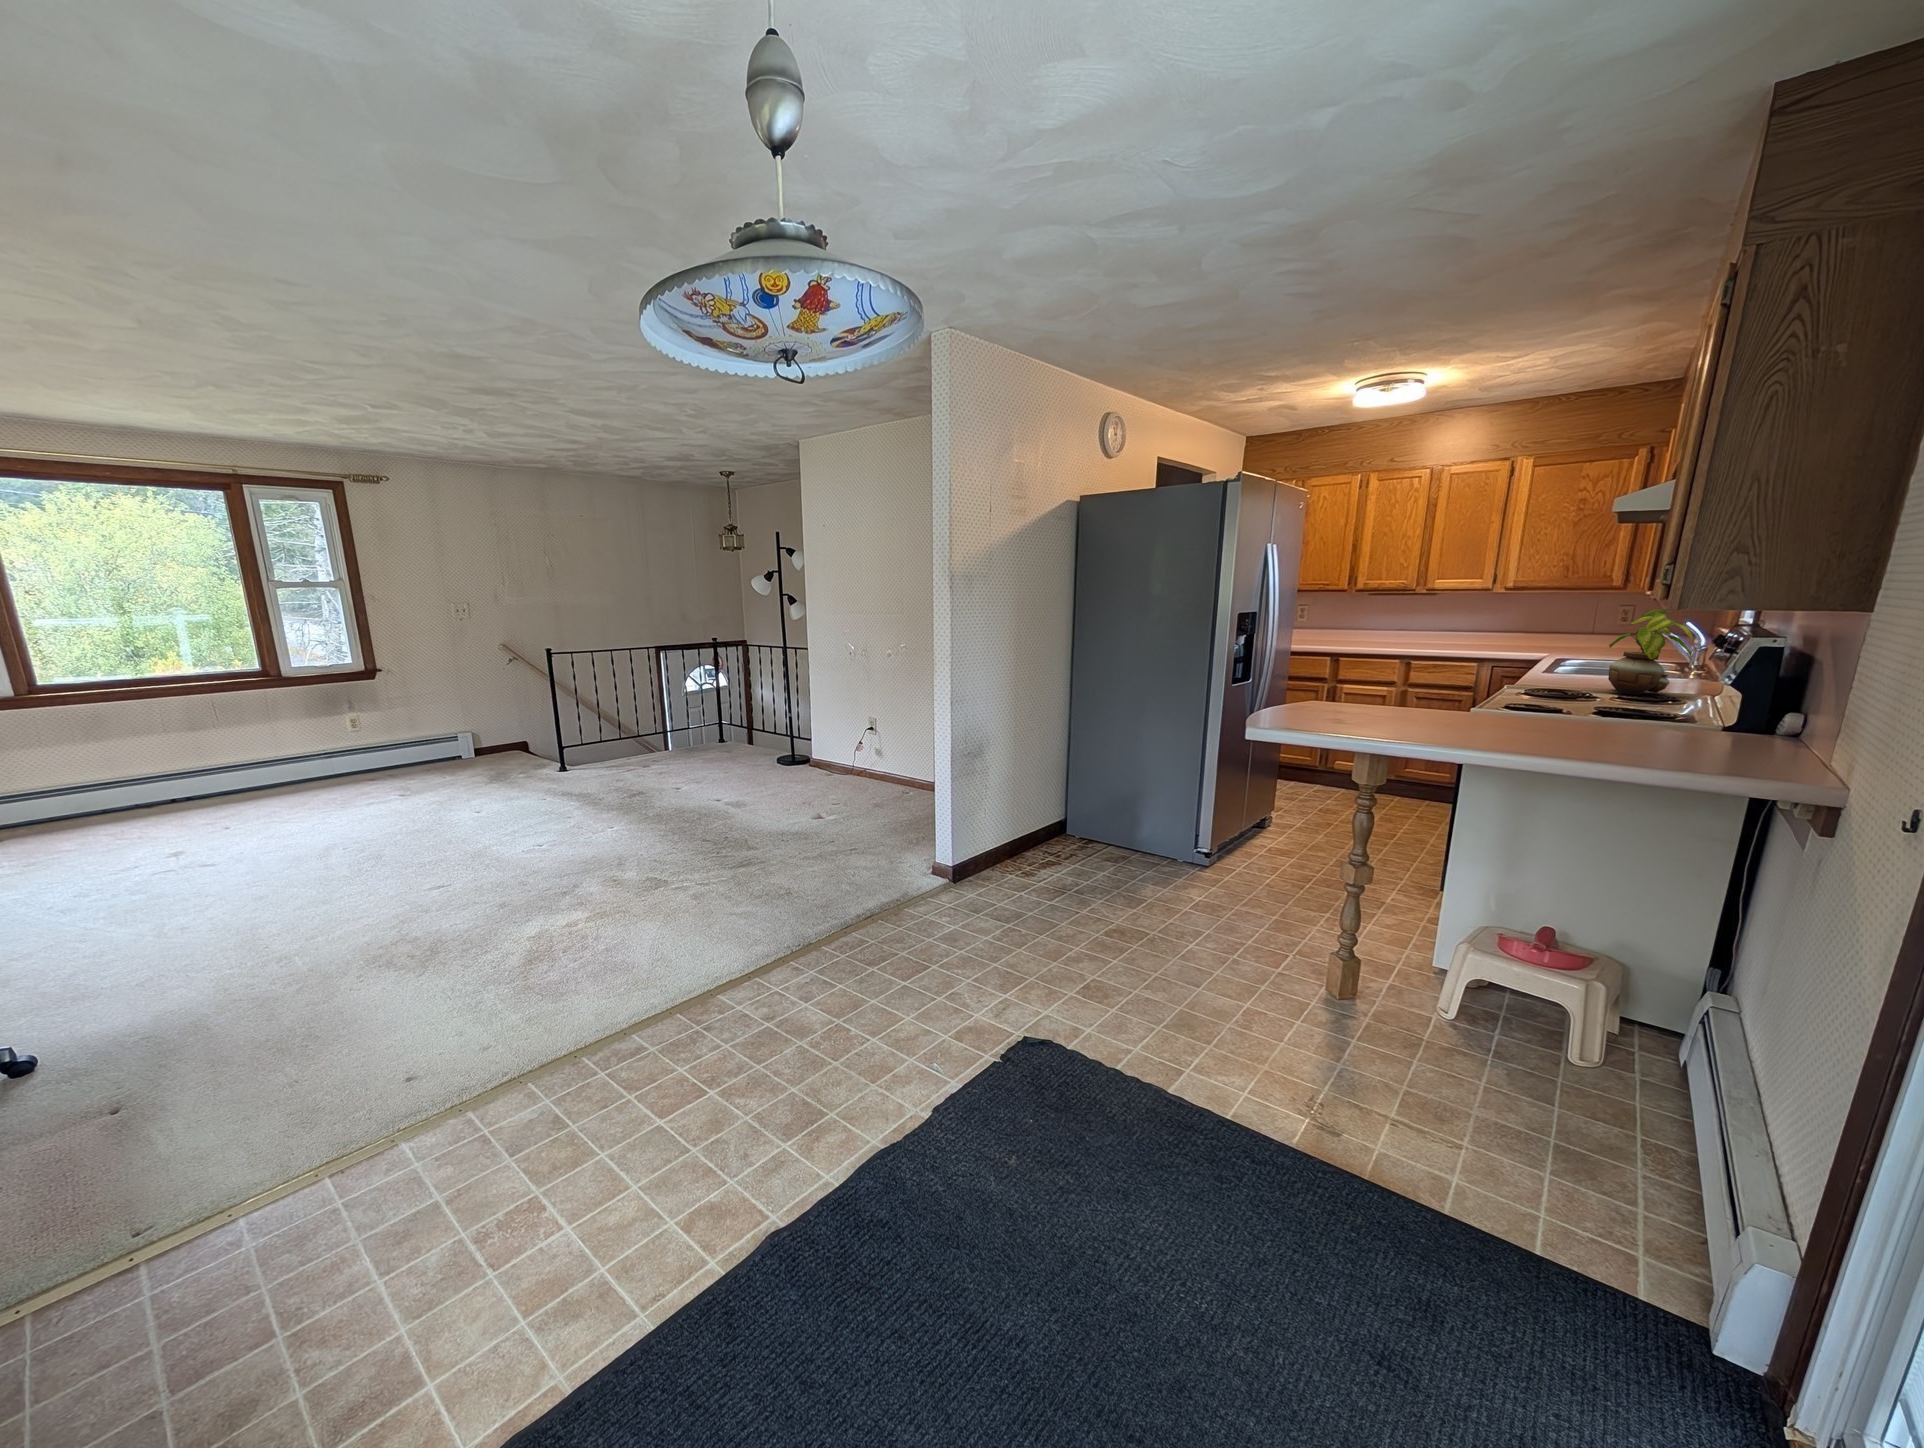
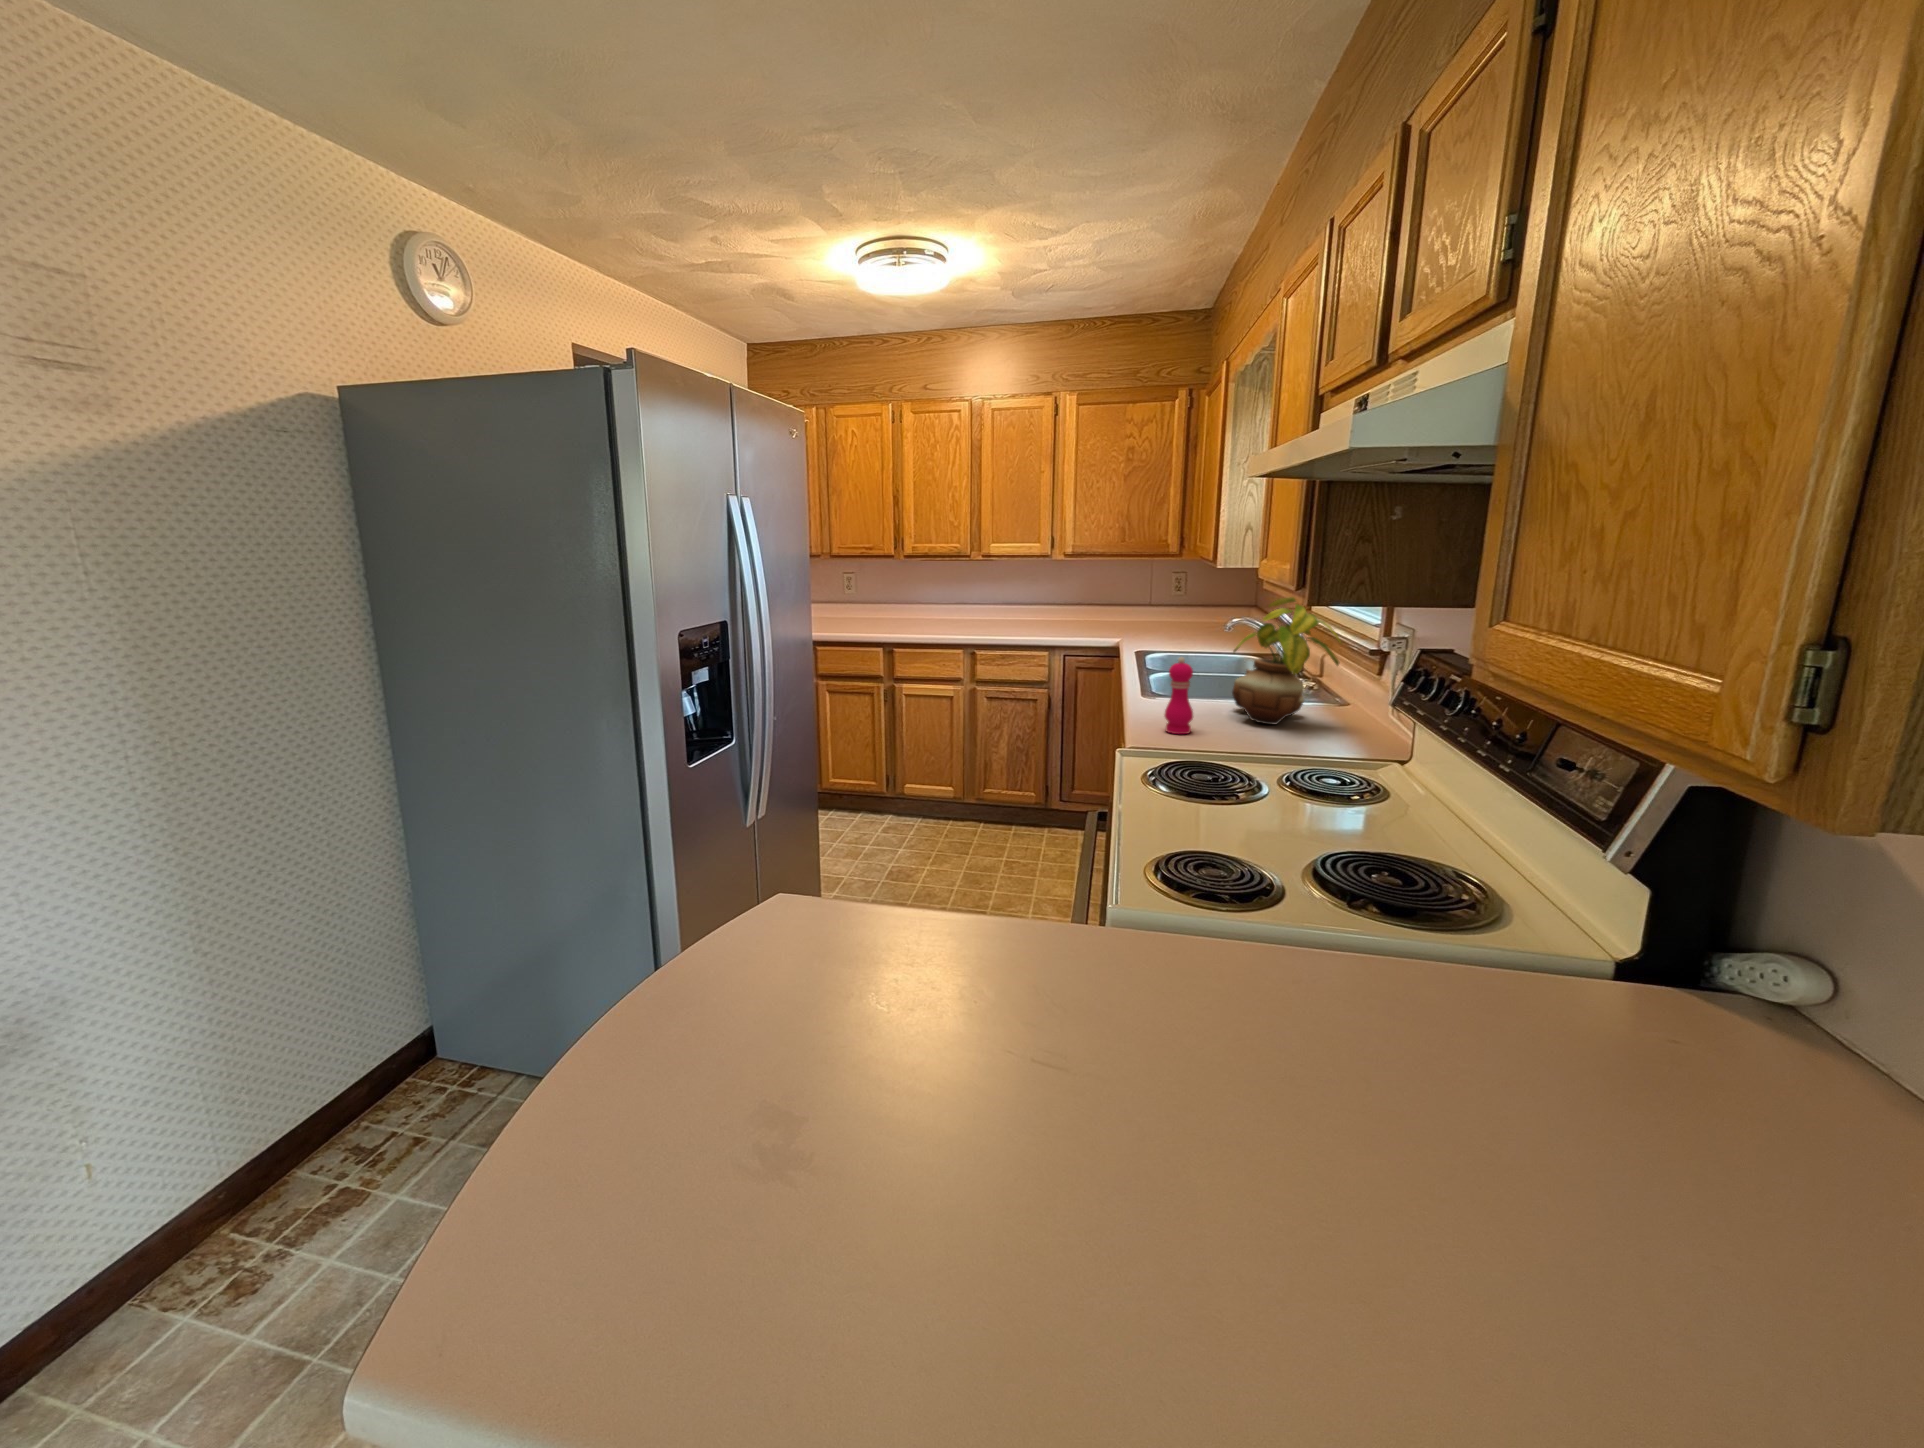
pepper mill: none [1543,645,1568,694] -> present [1165,657,1193,734]

